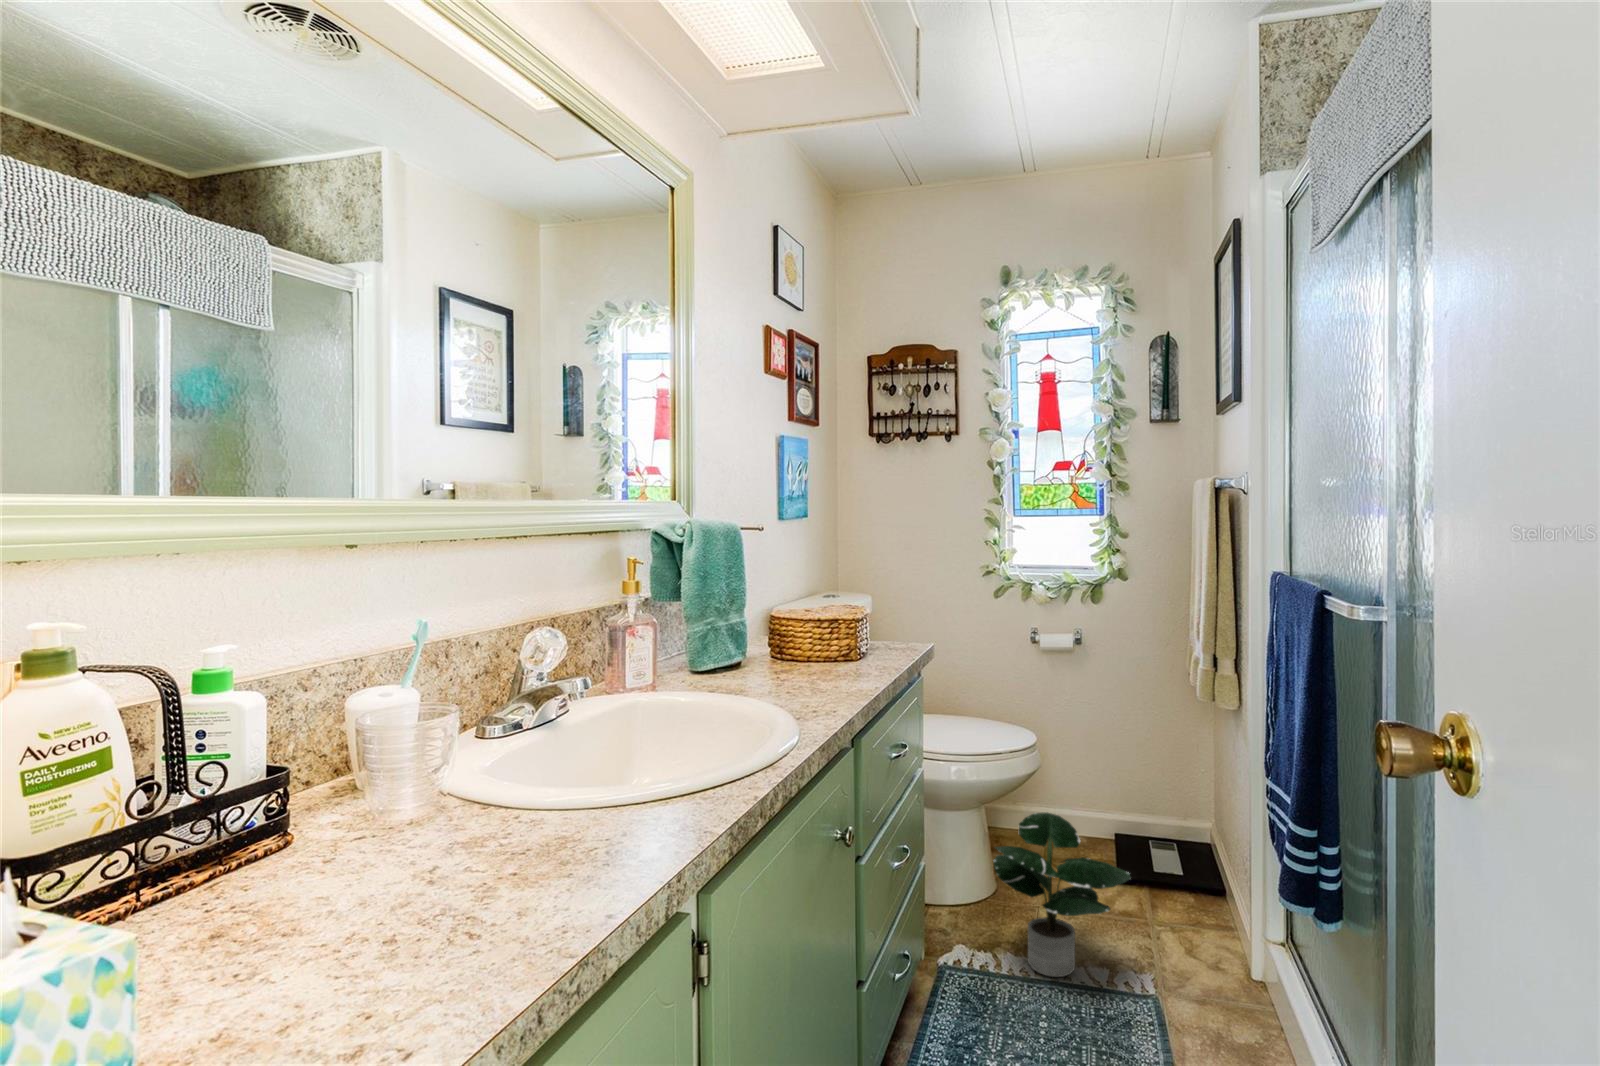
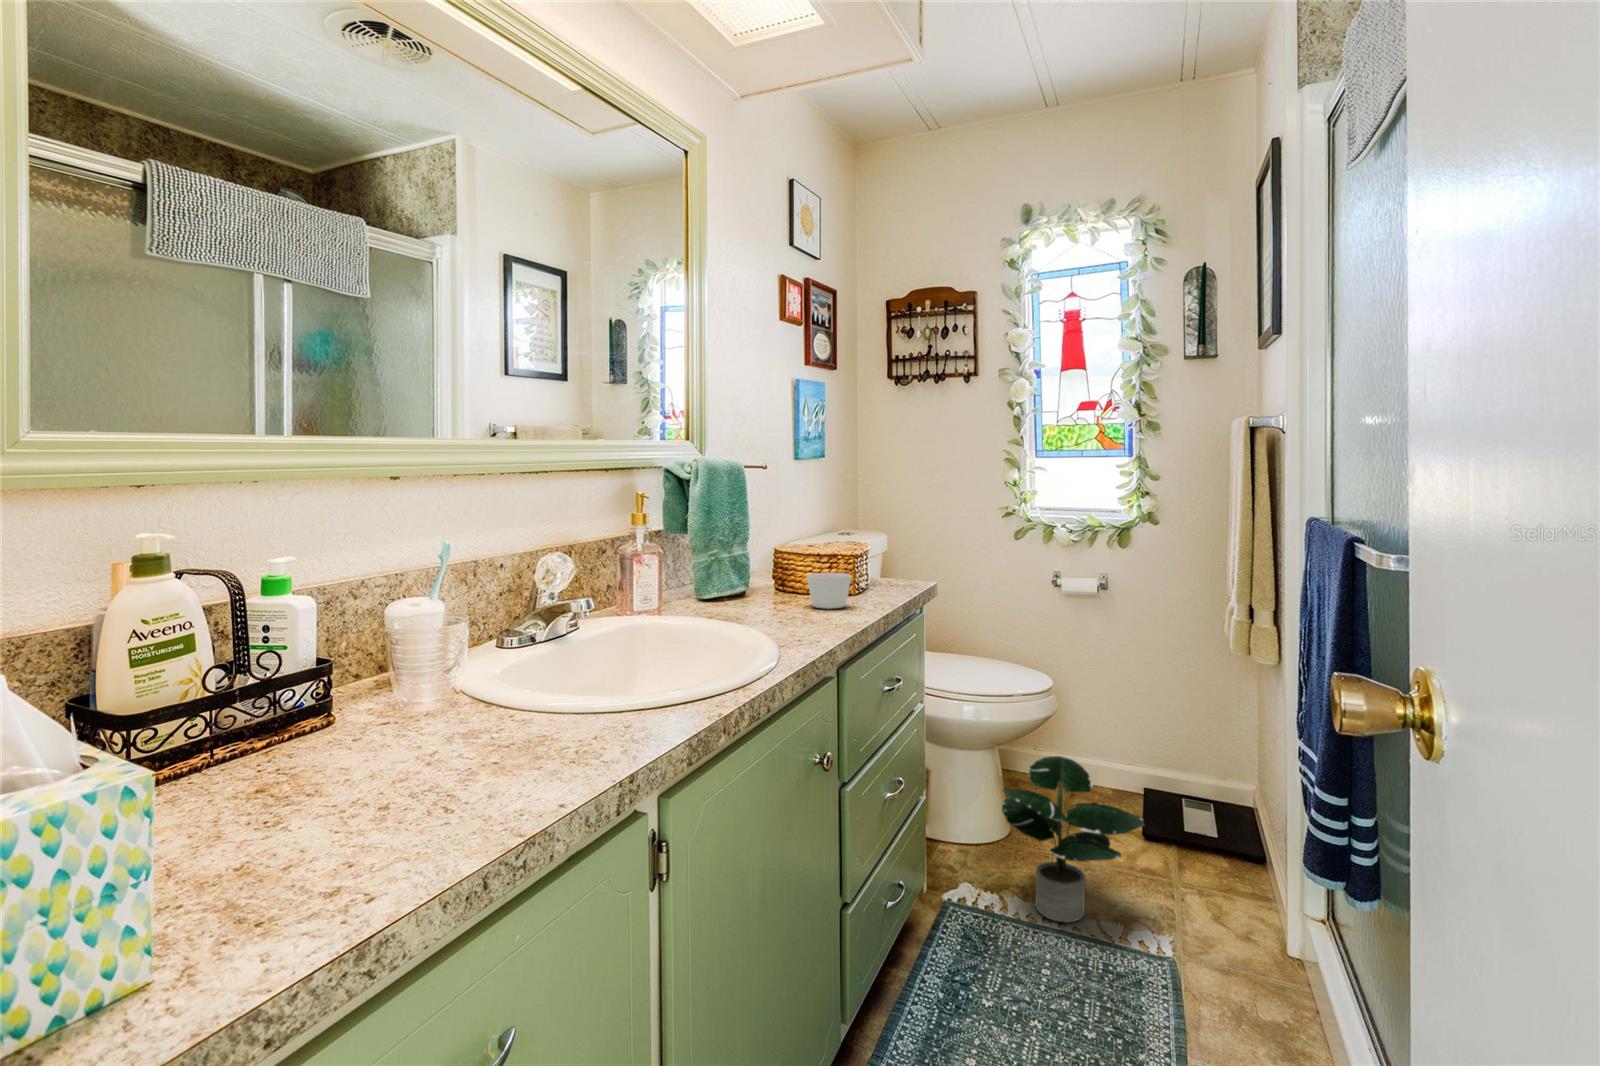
candle: none [815,640,858,676] -> present [807,573,851,609]

